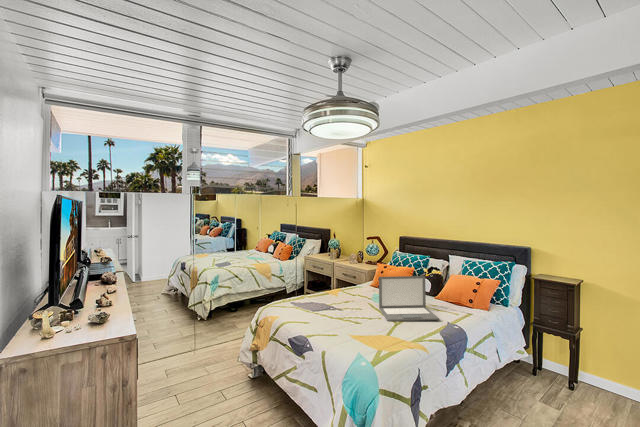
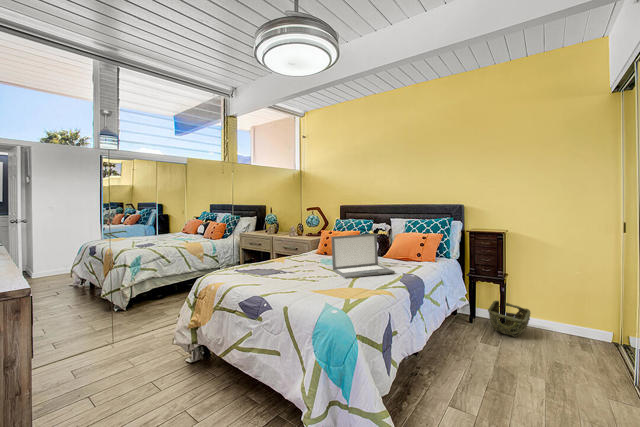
woven basket: none [550,357,606,404] -> present [488,301,531,337]

